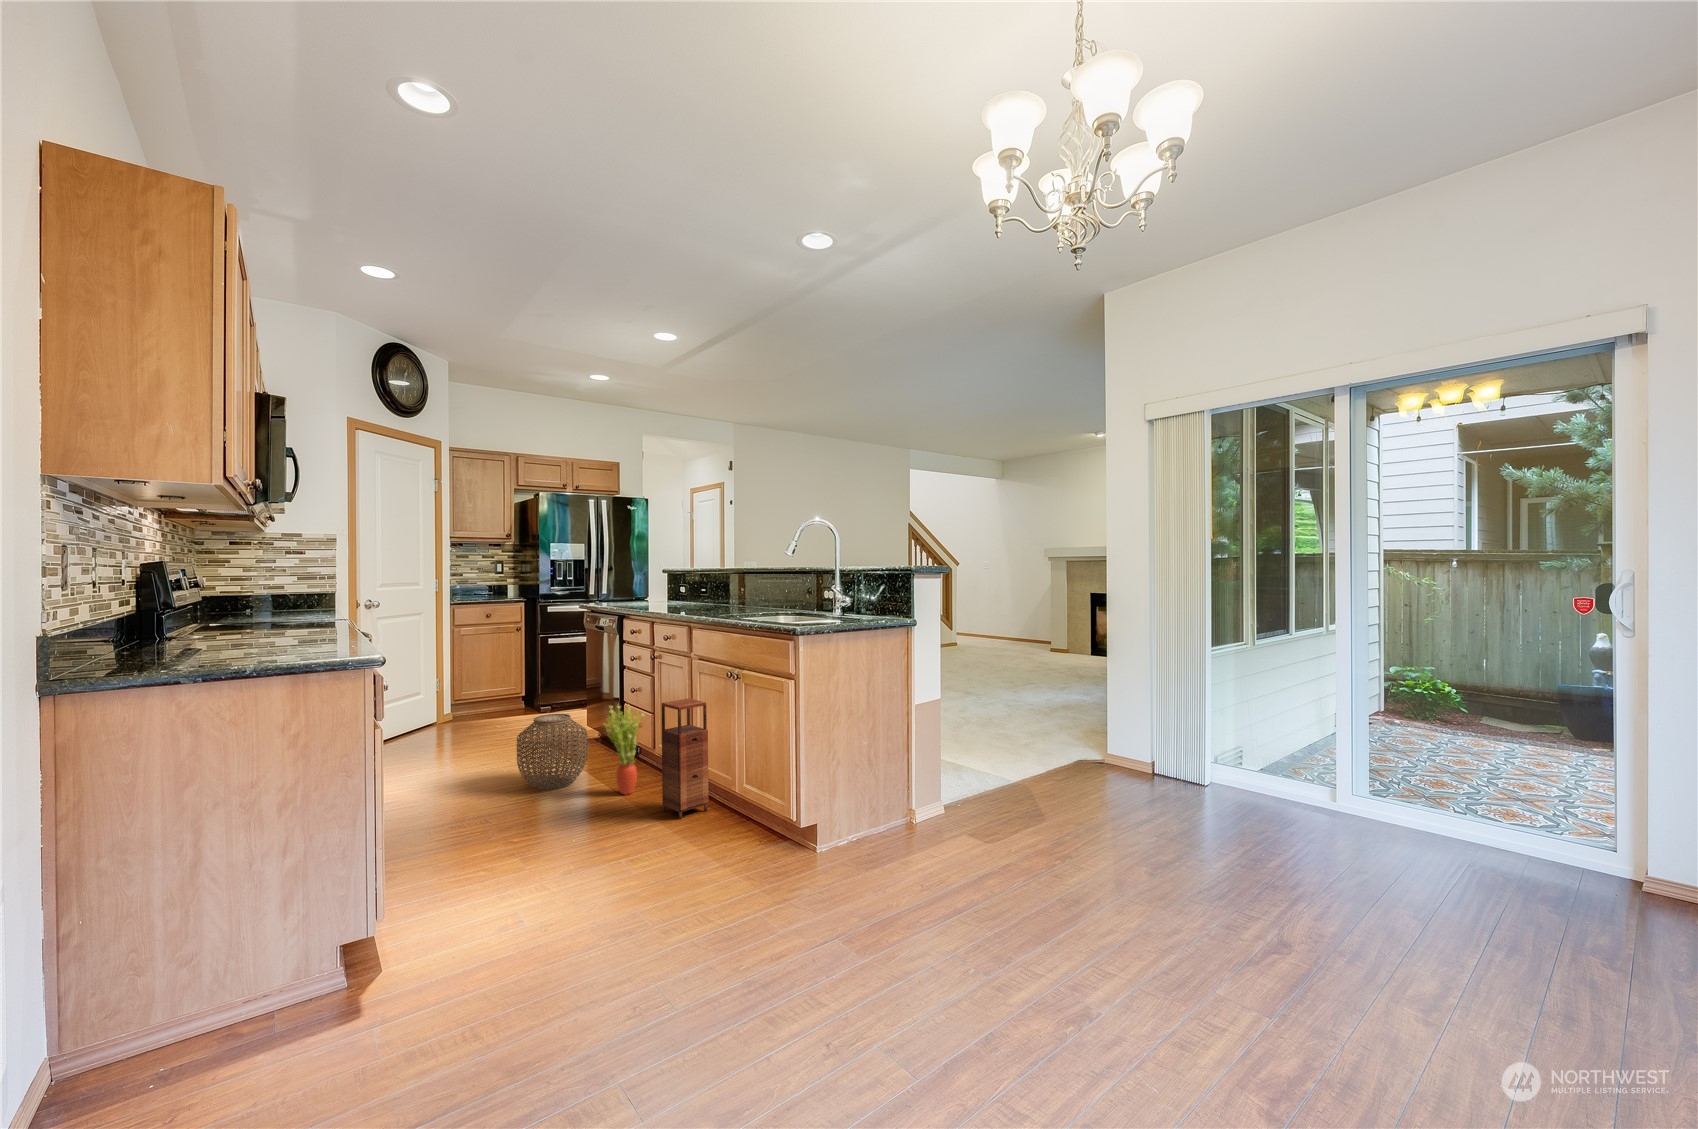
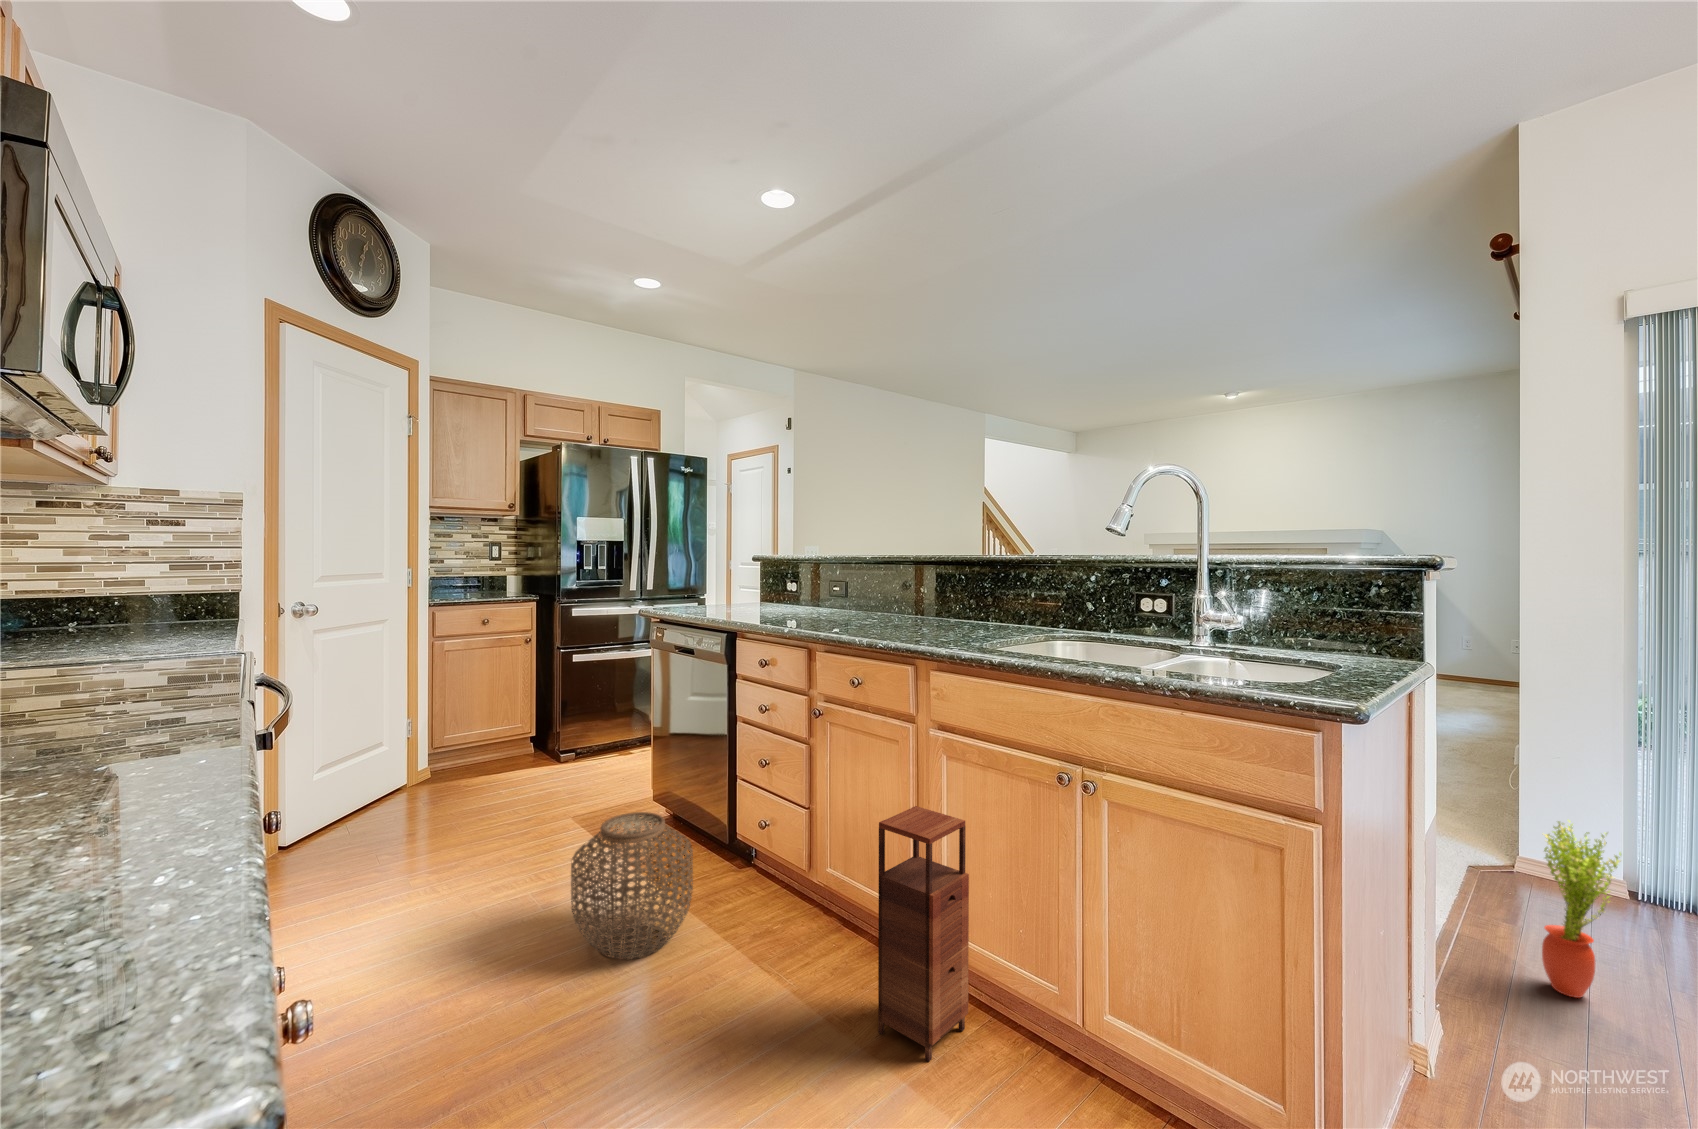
potted plant: present [606,706,644,795] -> present [1542,821,1621,998]

